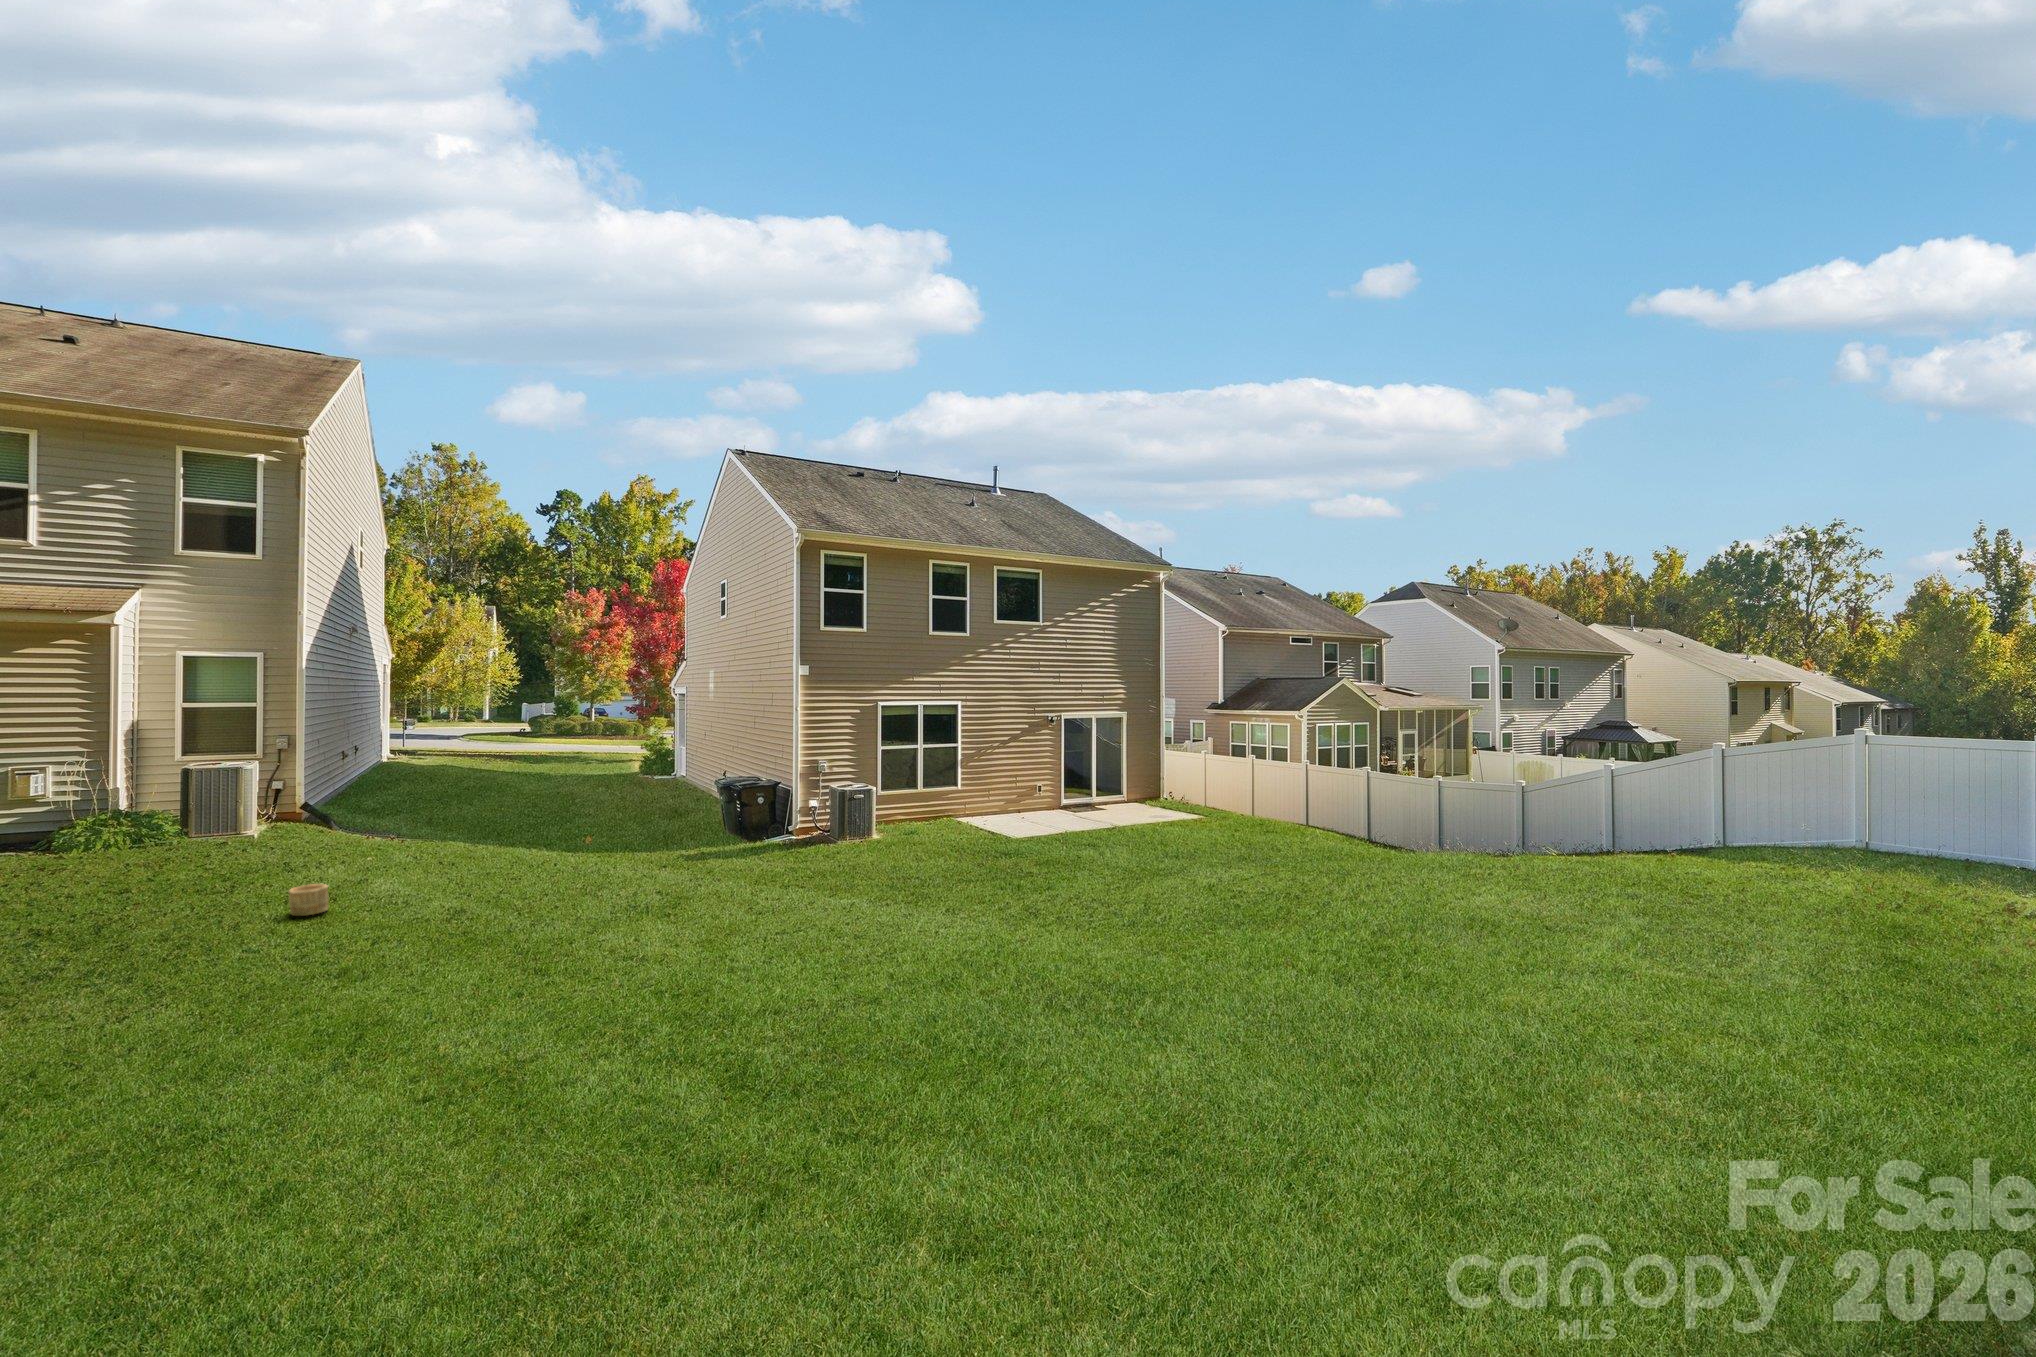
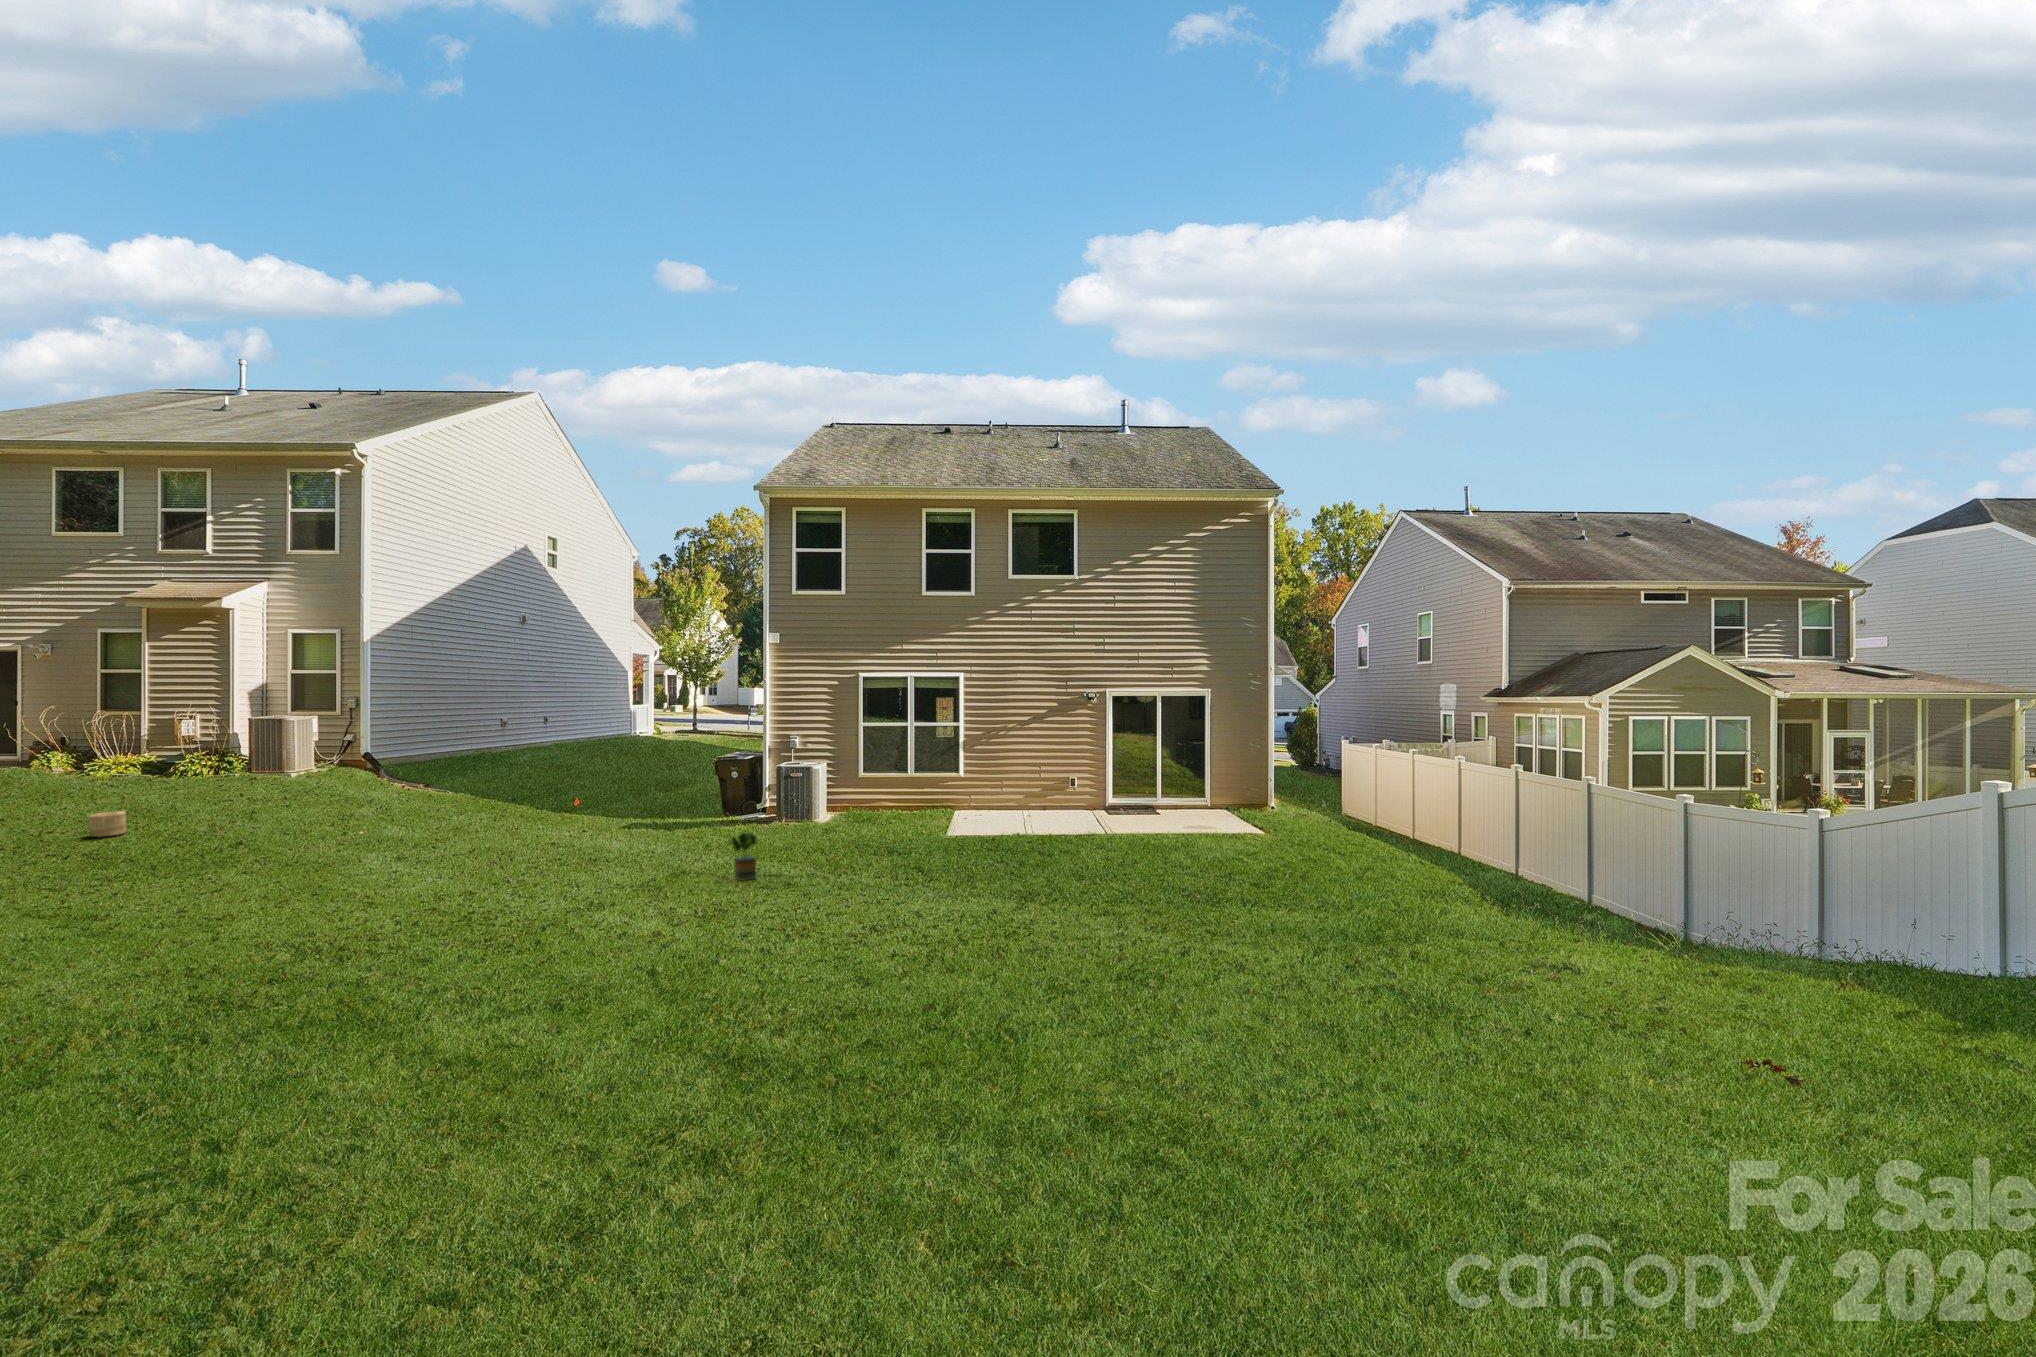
potted tree: none [1030,846,1054,885] -> present [729,833,758,881]

